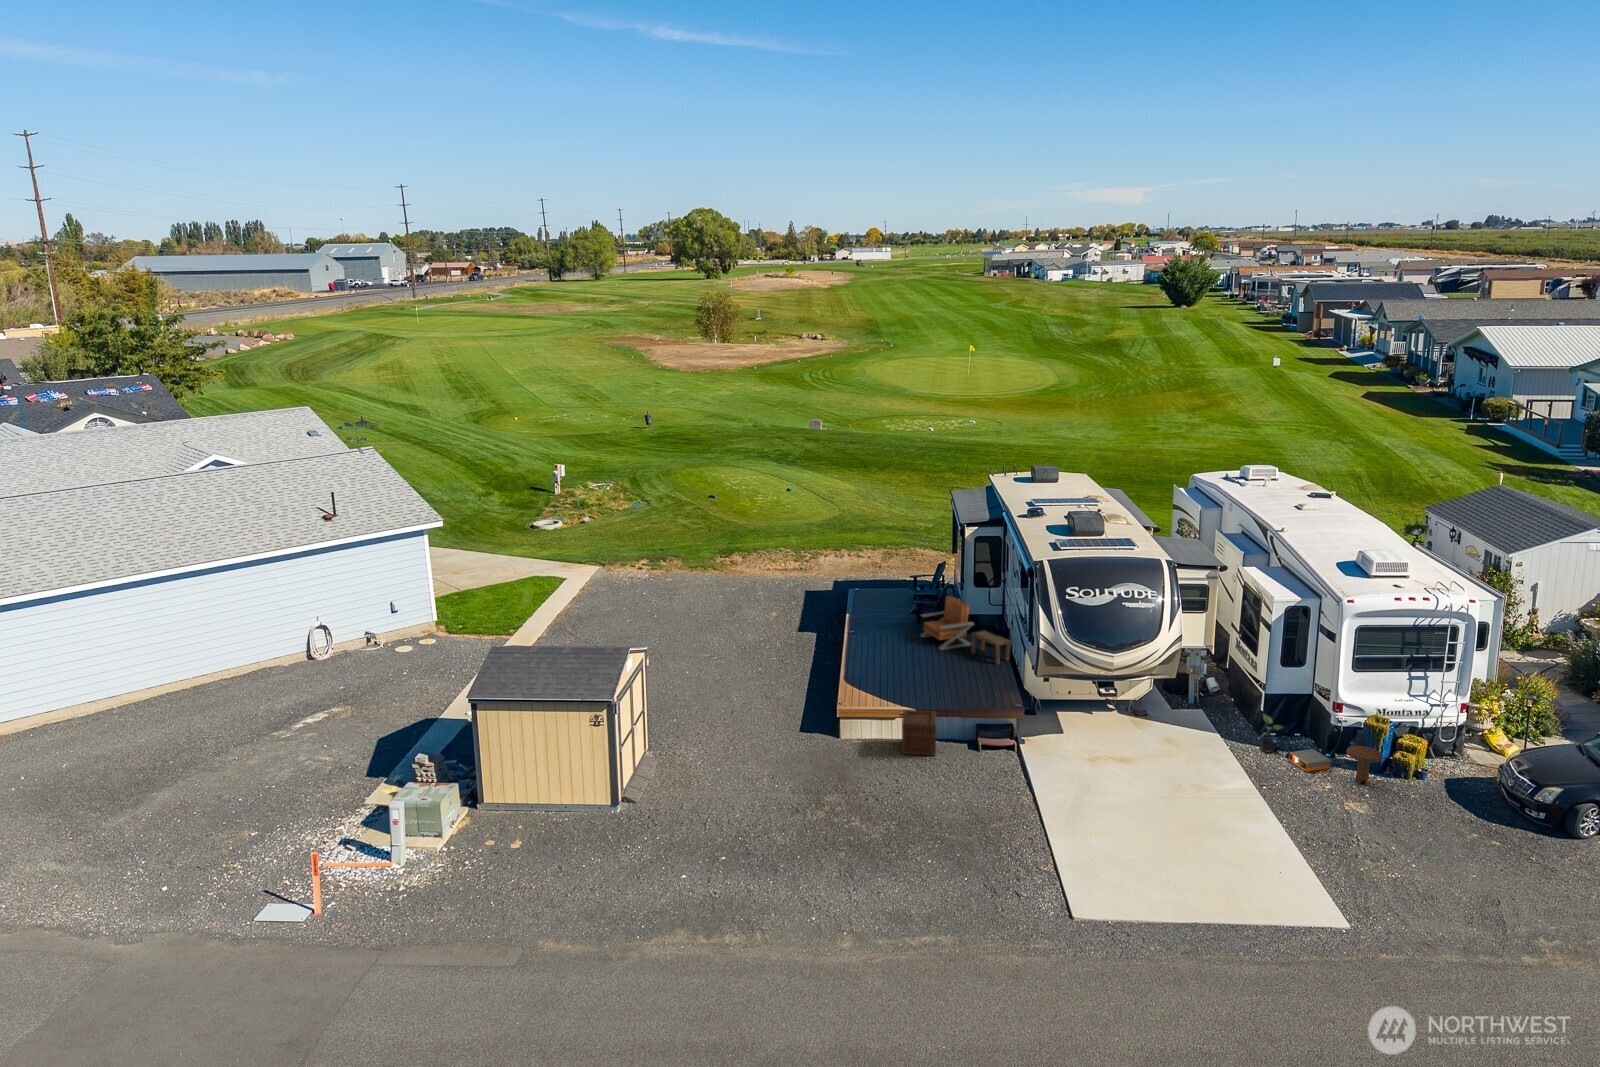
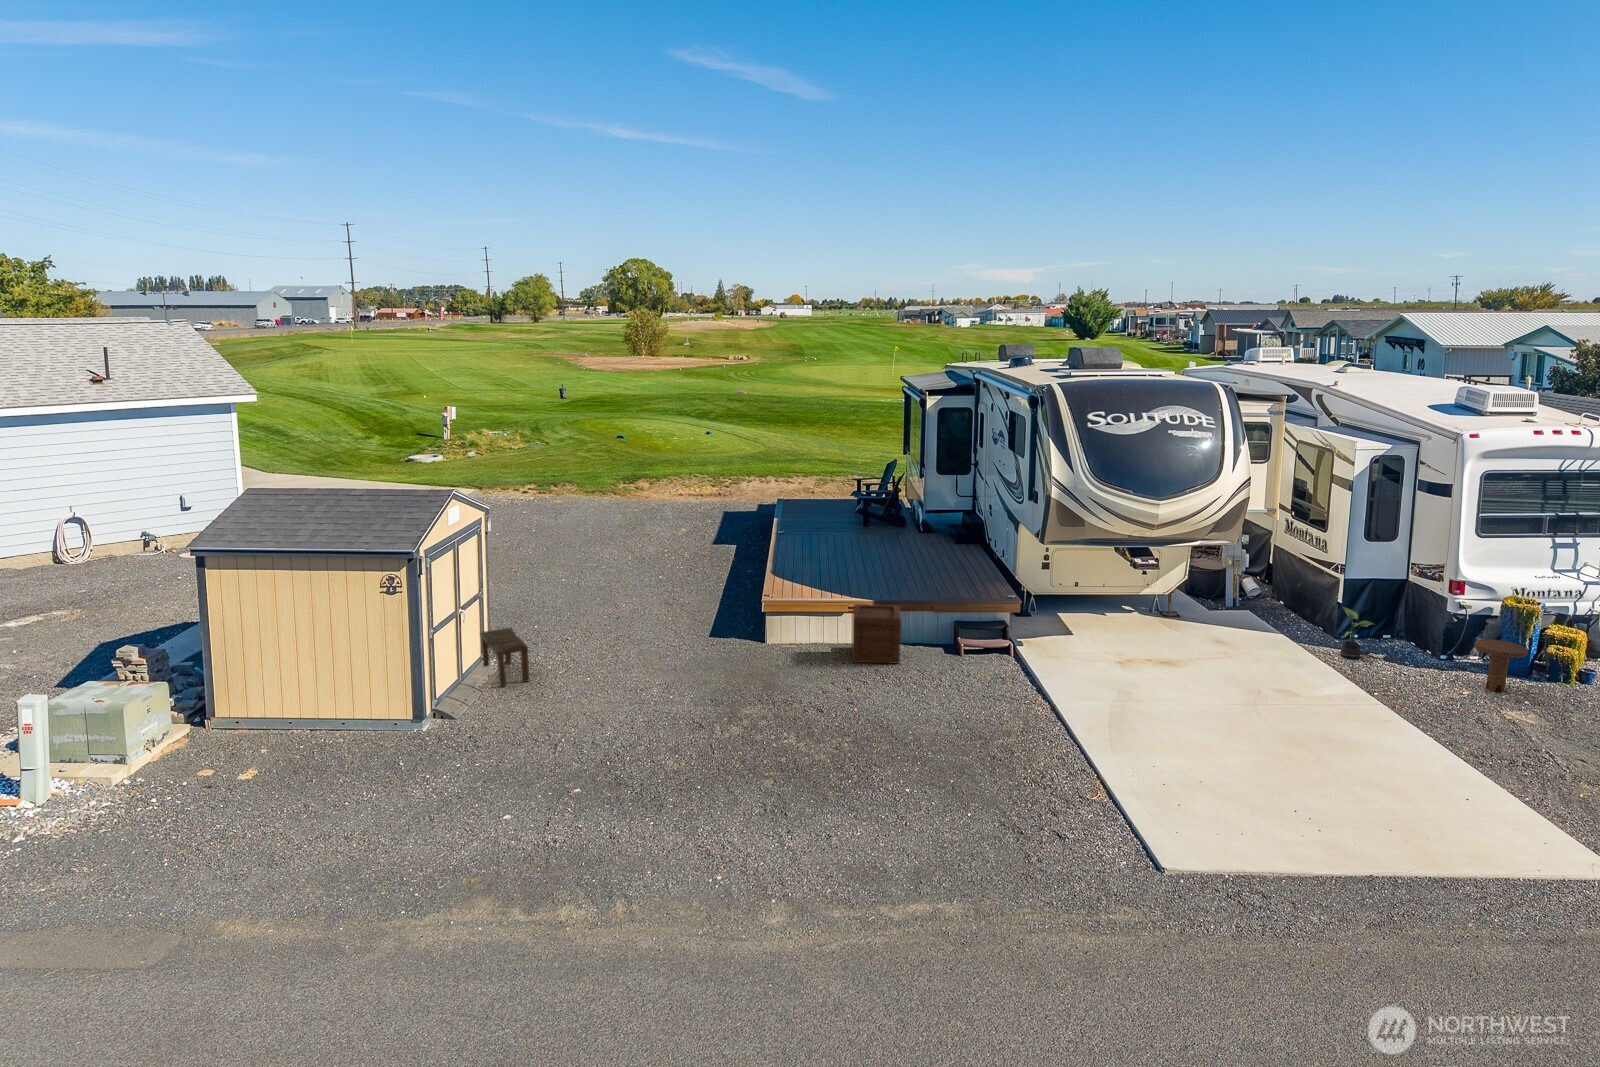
lounge chair: present [921,596,974,650] -> none [871,484,943,549]
bench: present [971,631,1011,665] -> present [480,628,529,687]
storage box: present [1289,749,1331,772] -> none [1385,652,1446,679]

